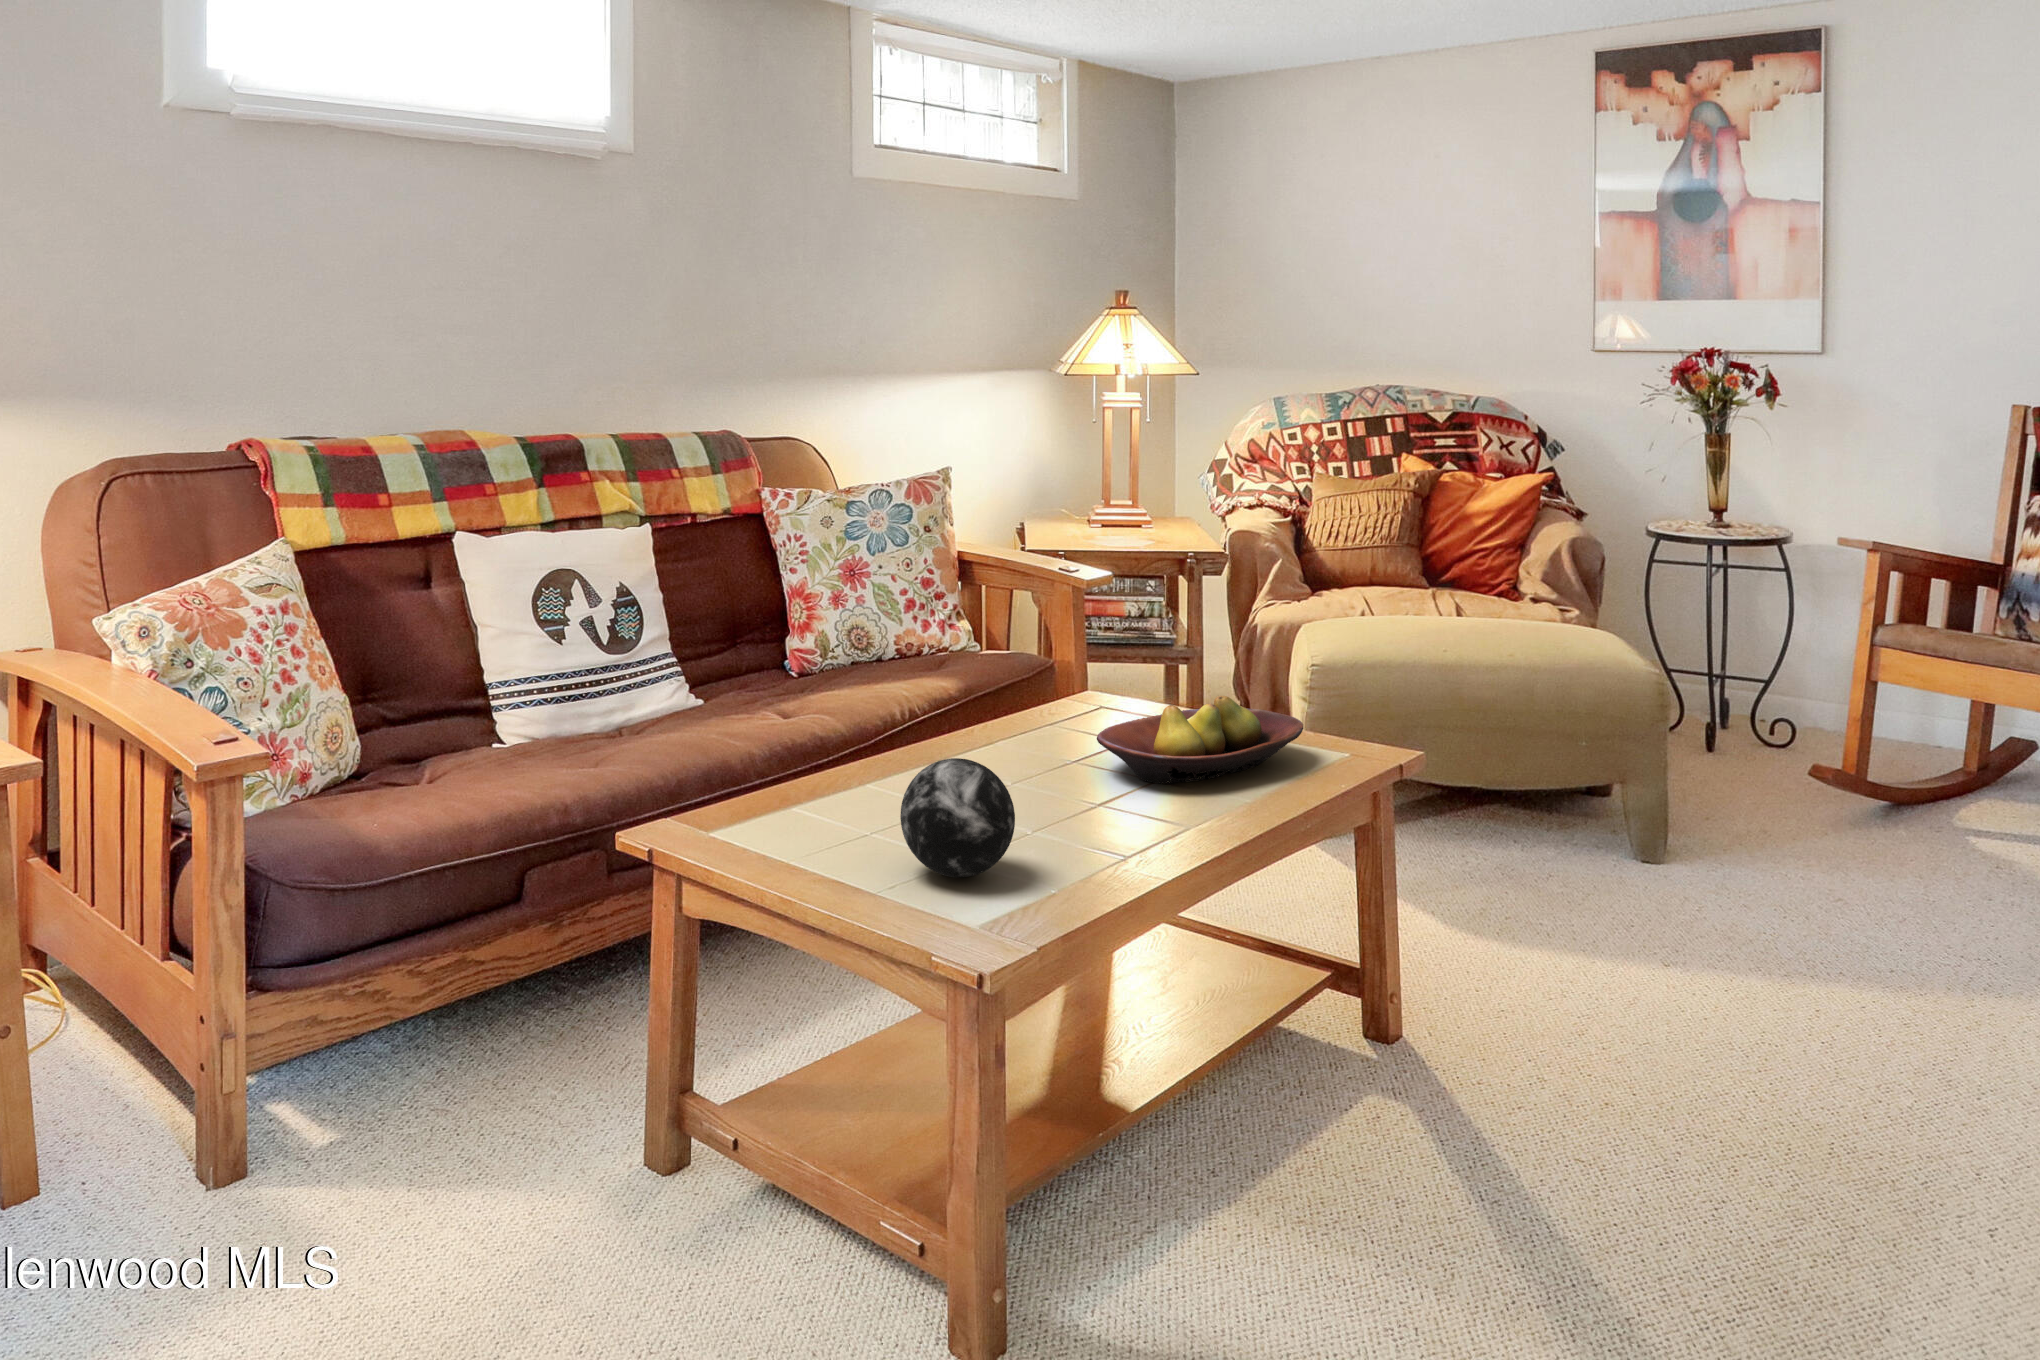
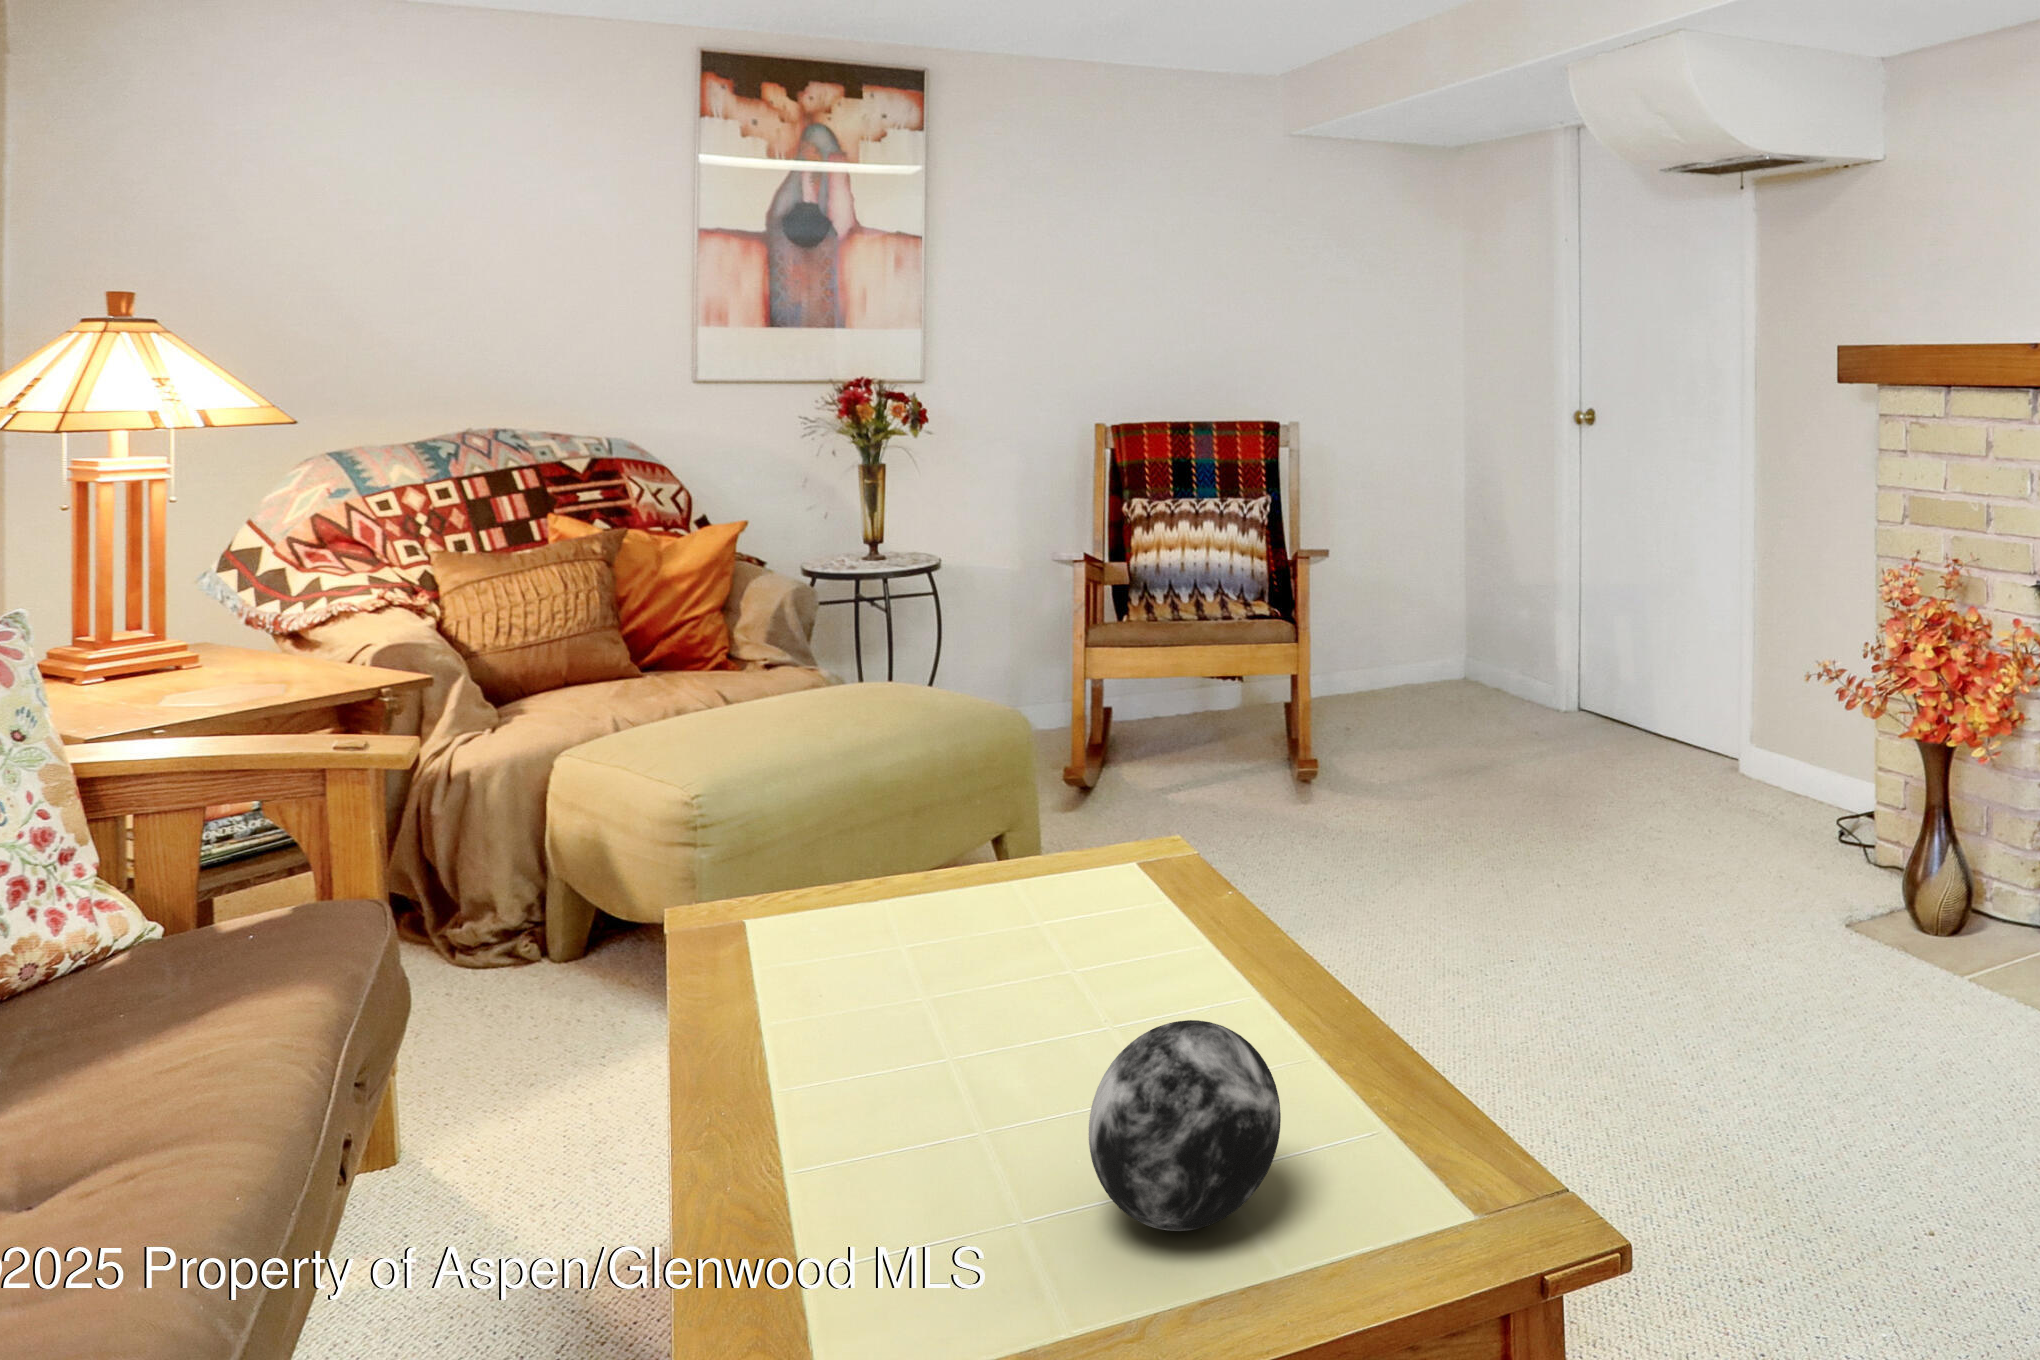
fruit bowl: present [1097,696,1303,784] -> none [899,838,1107,989]

